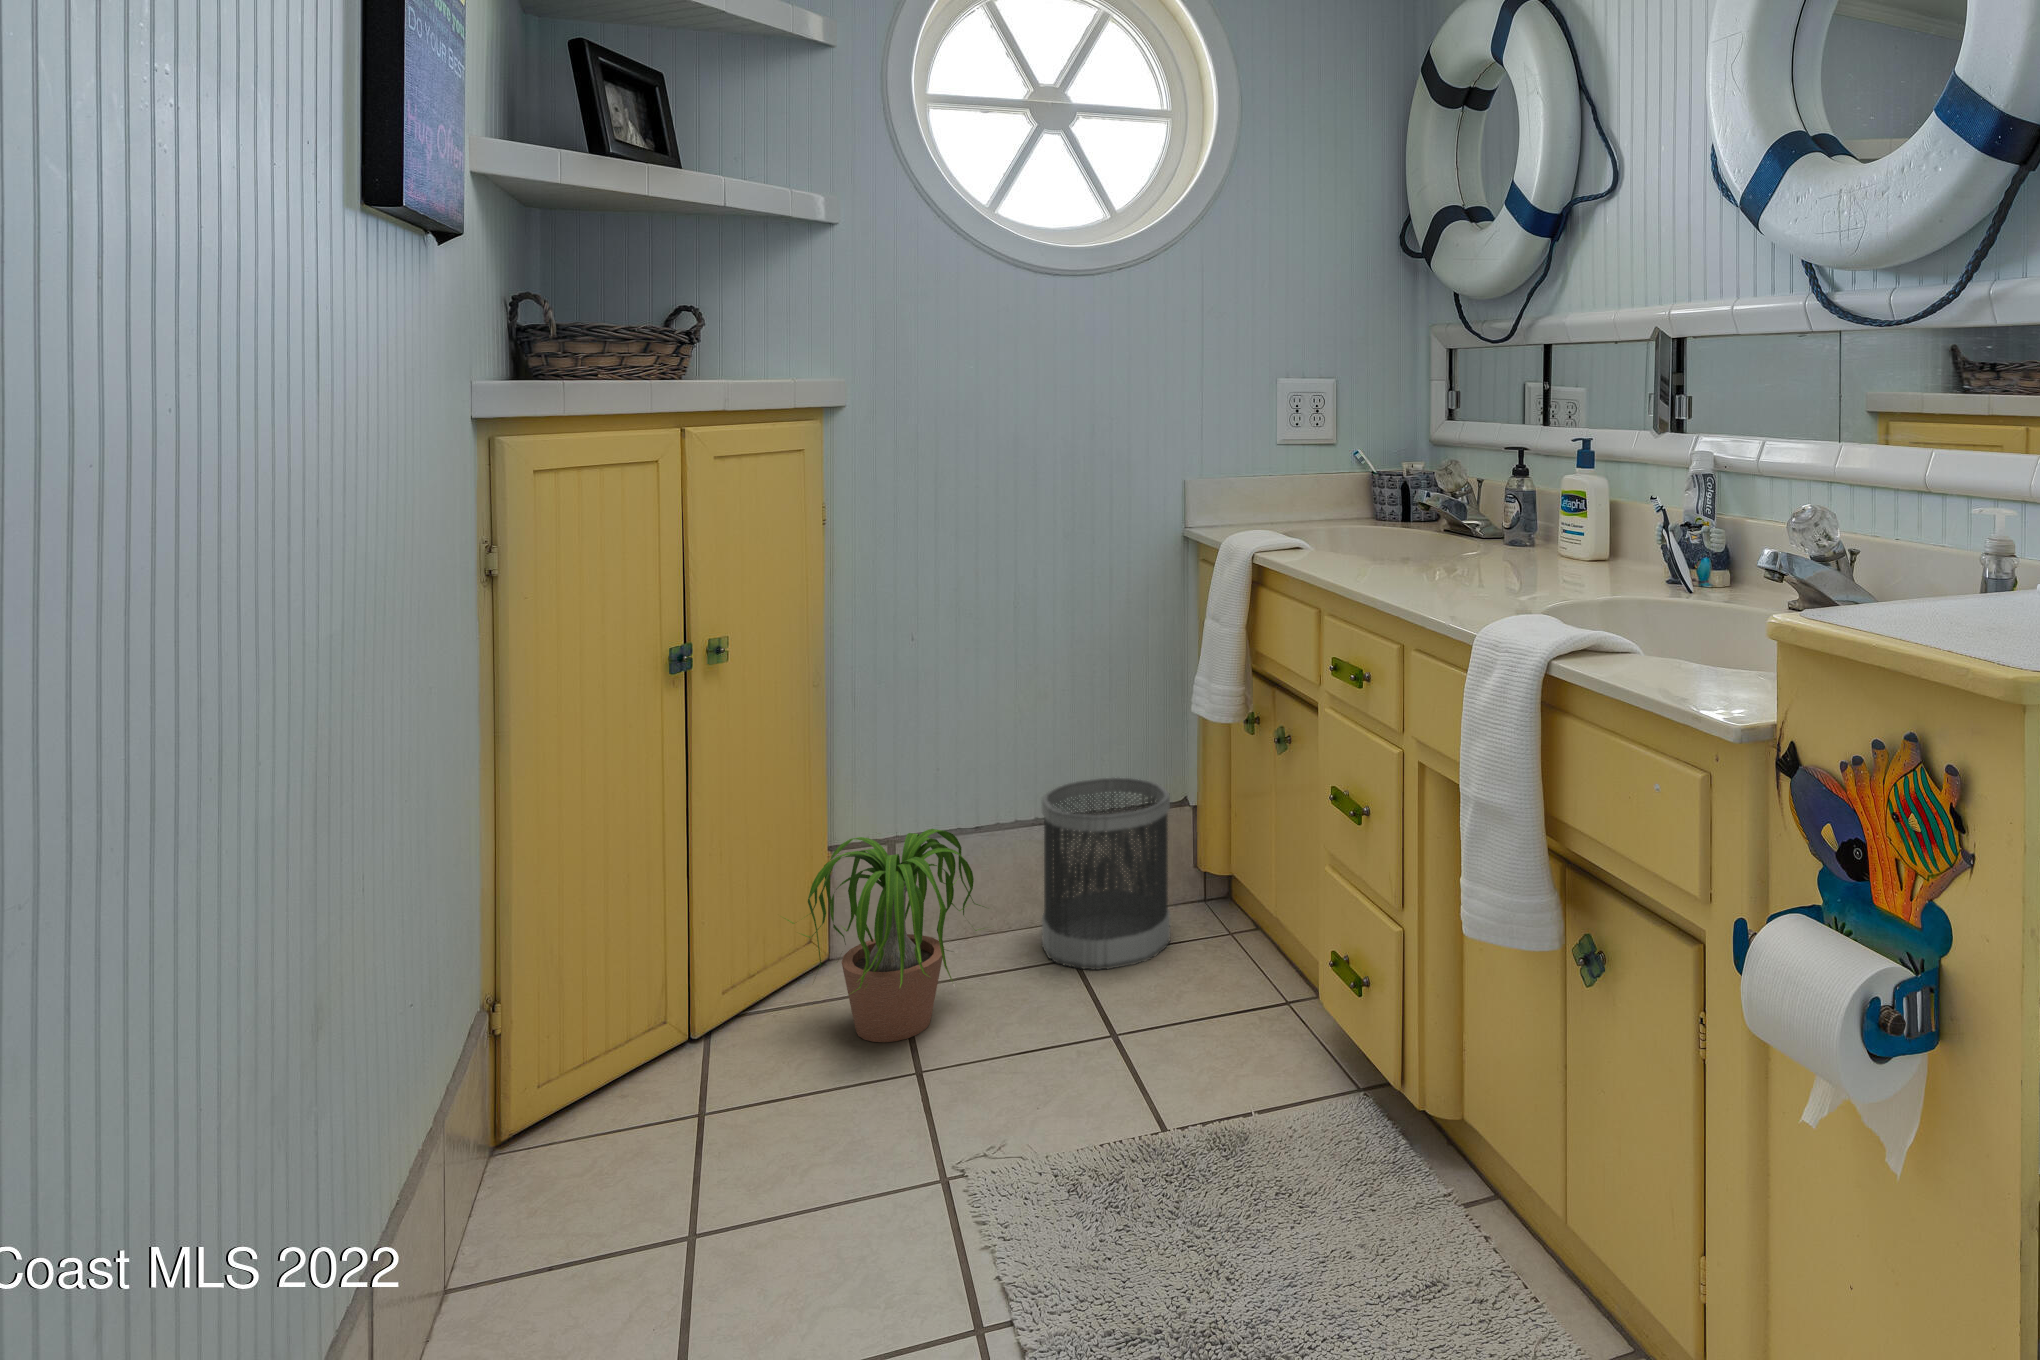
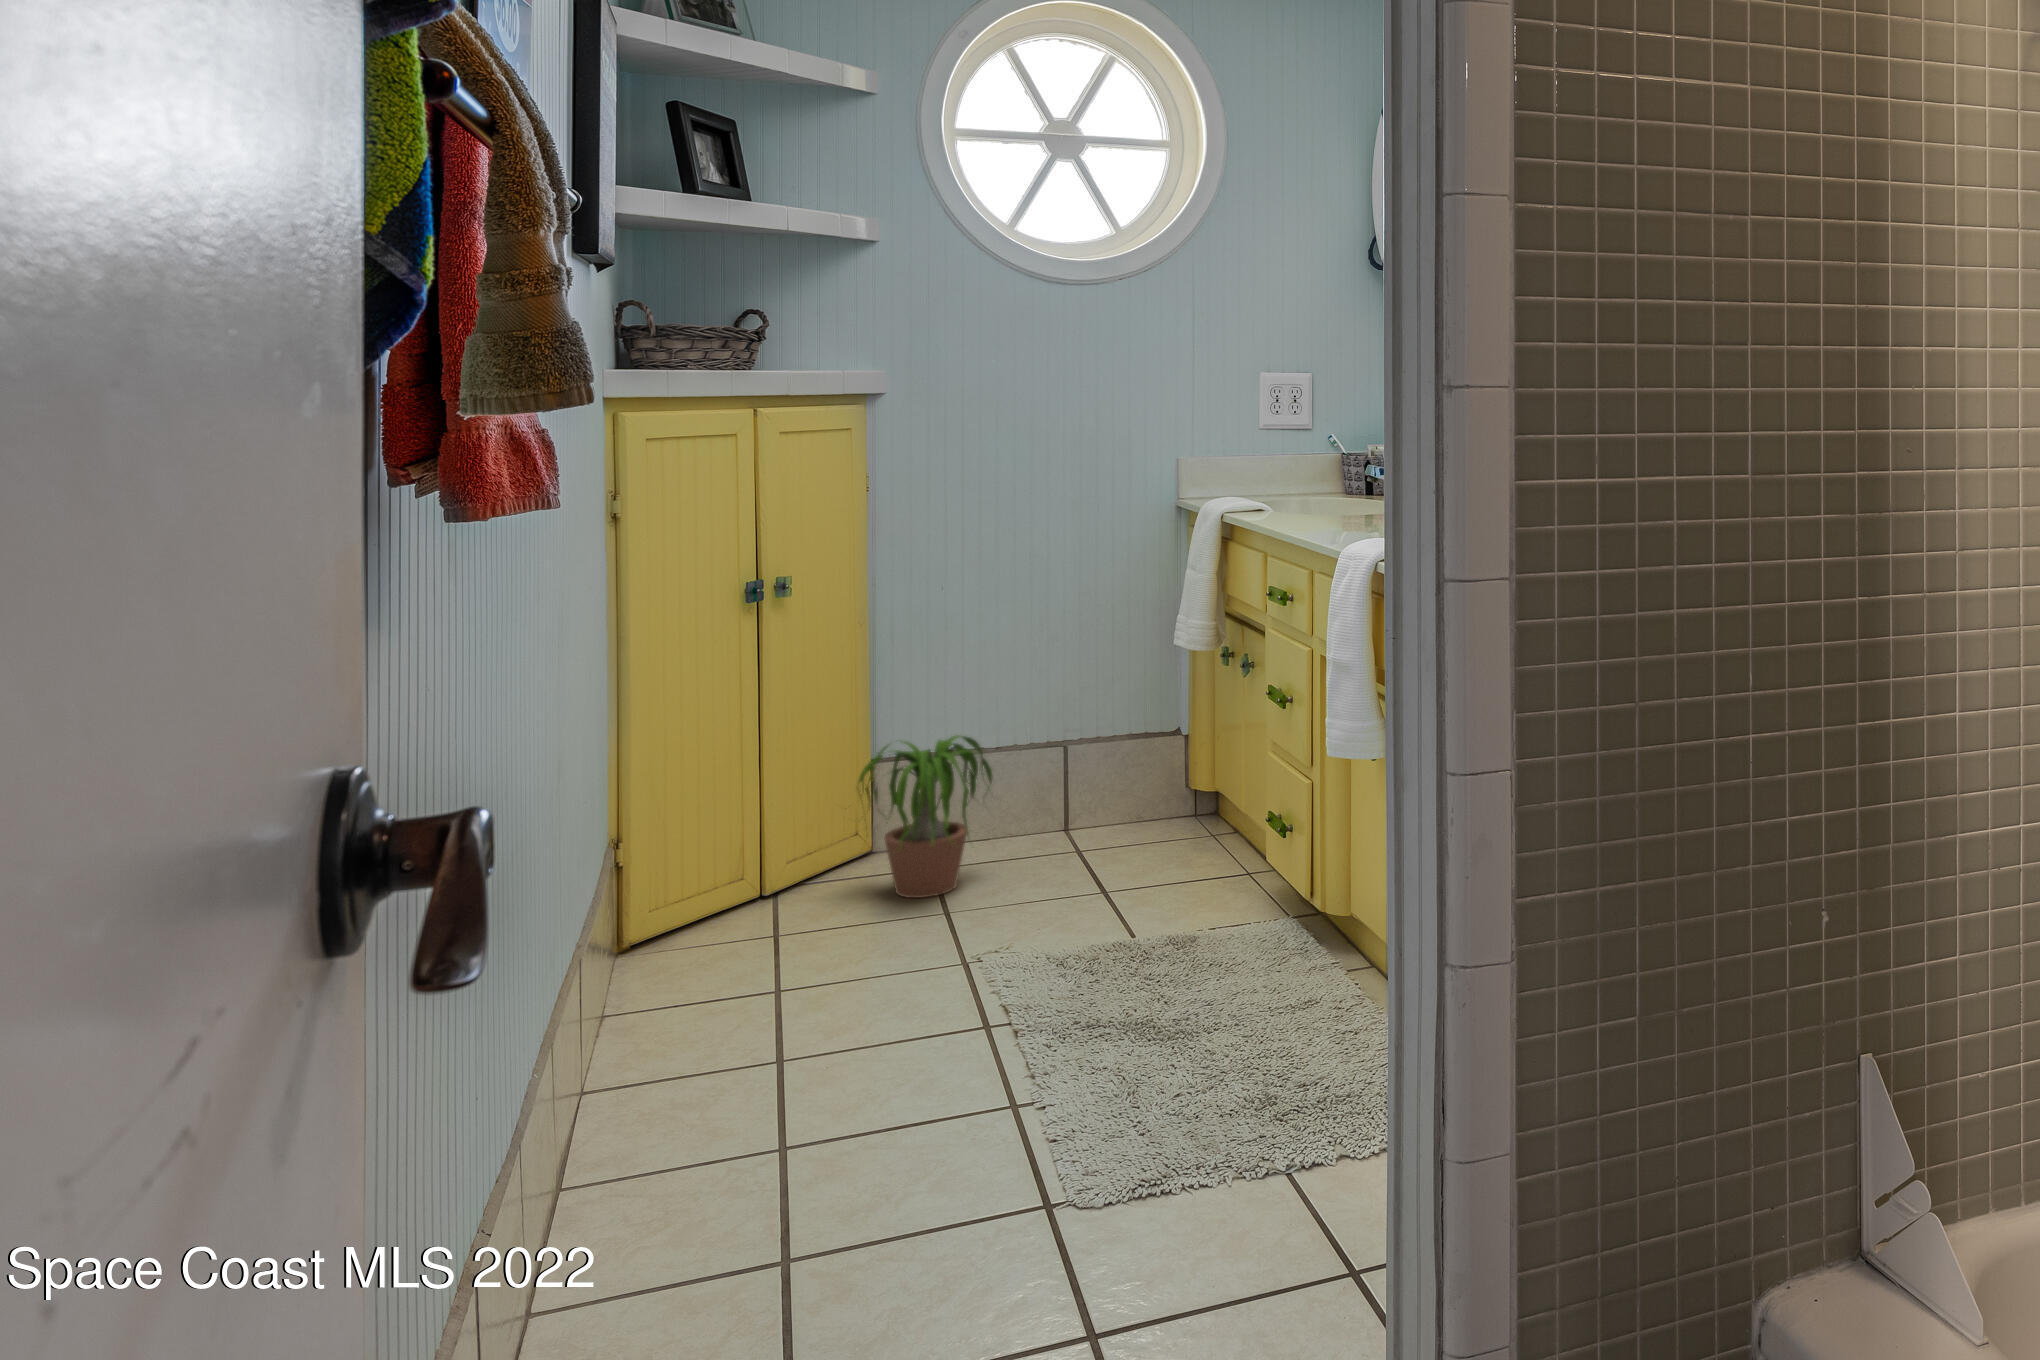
wastebasket: present [1042,777,1170,970] -> none [1052,707,1160,856]

